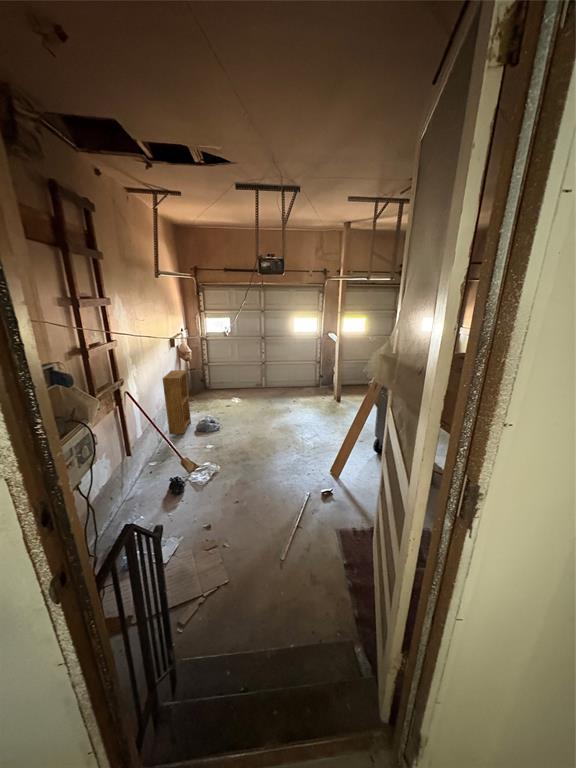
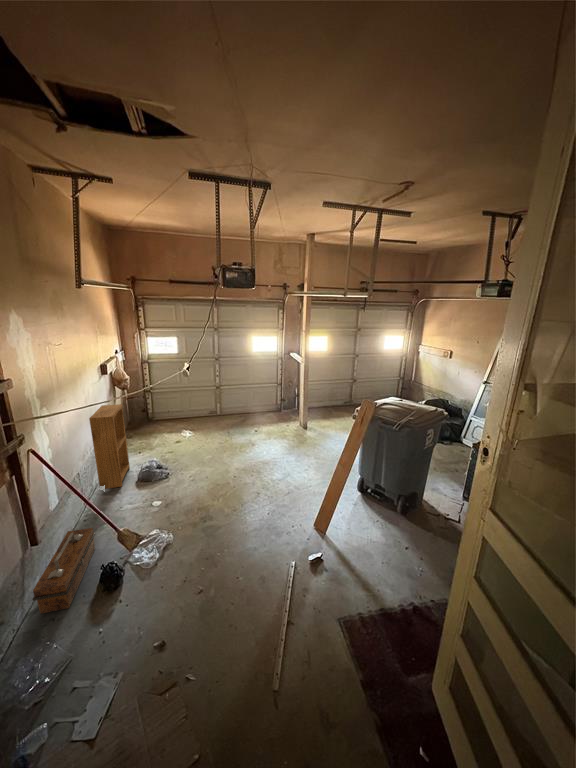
toolbox: none [128,454,167,502] -> present [32,528,95,614]

